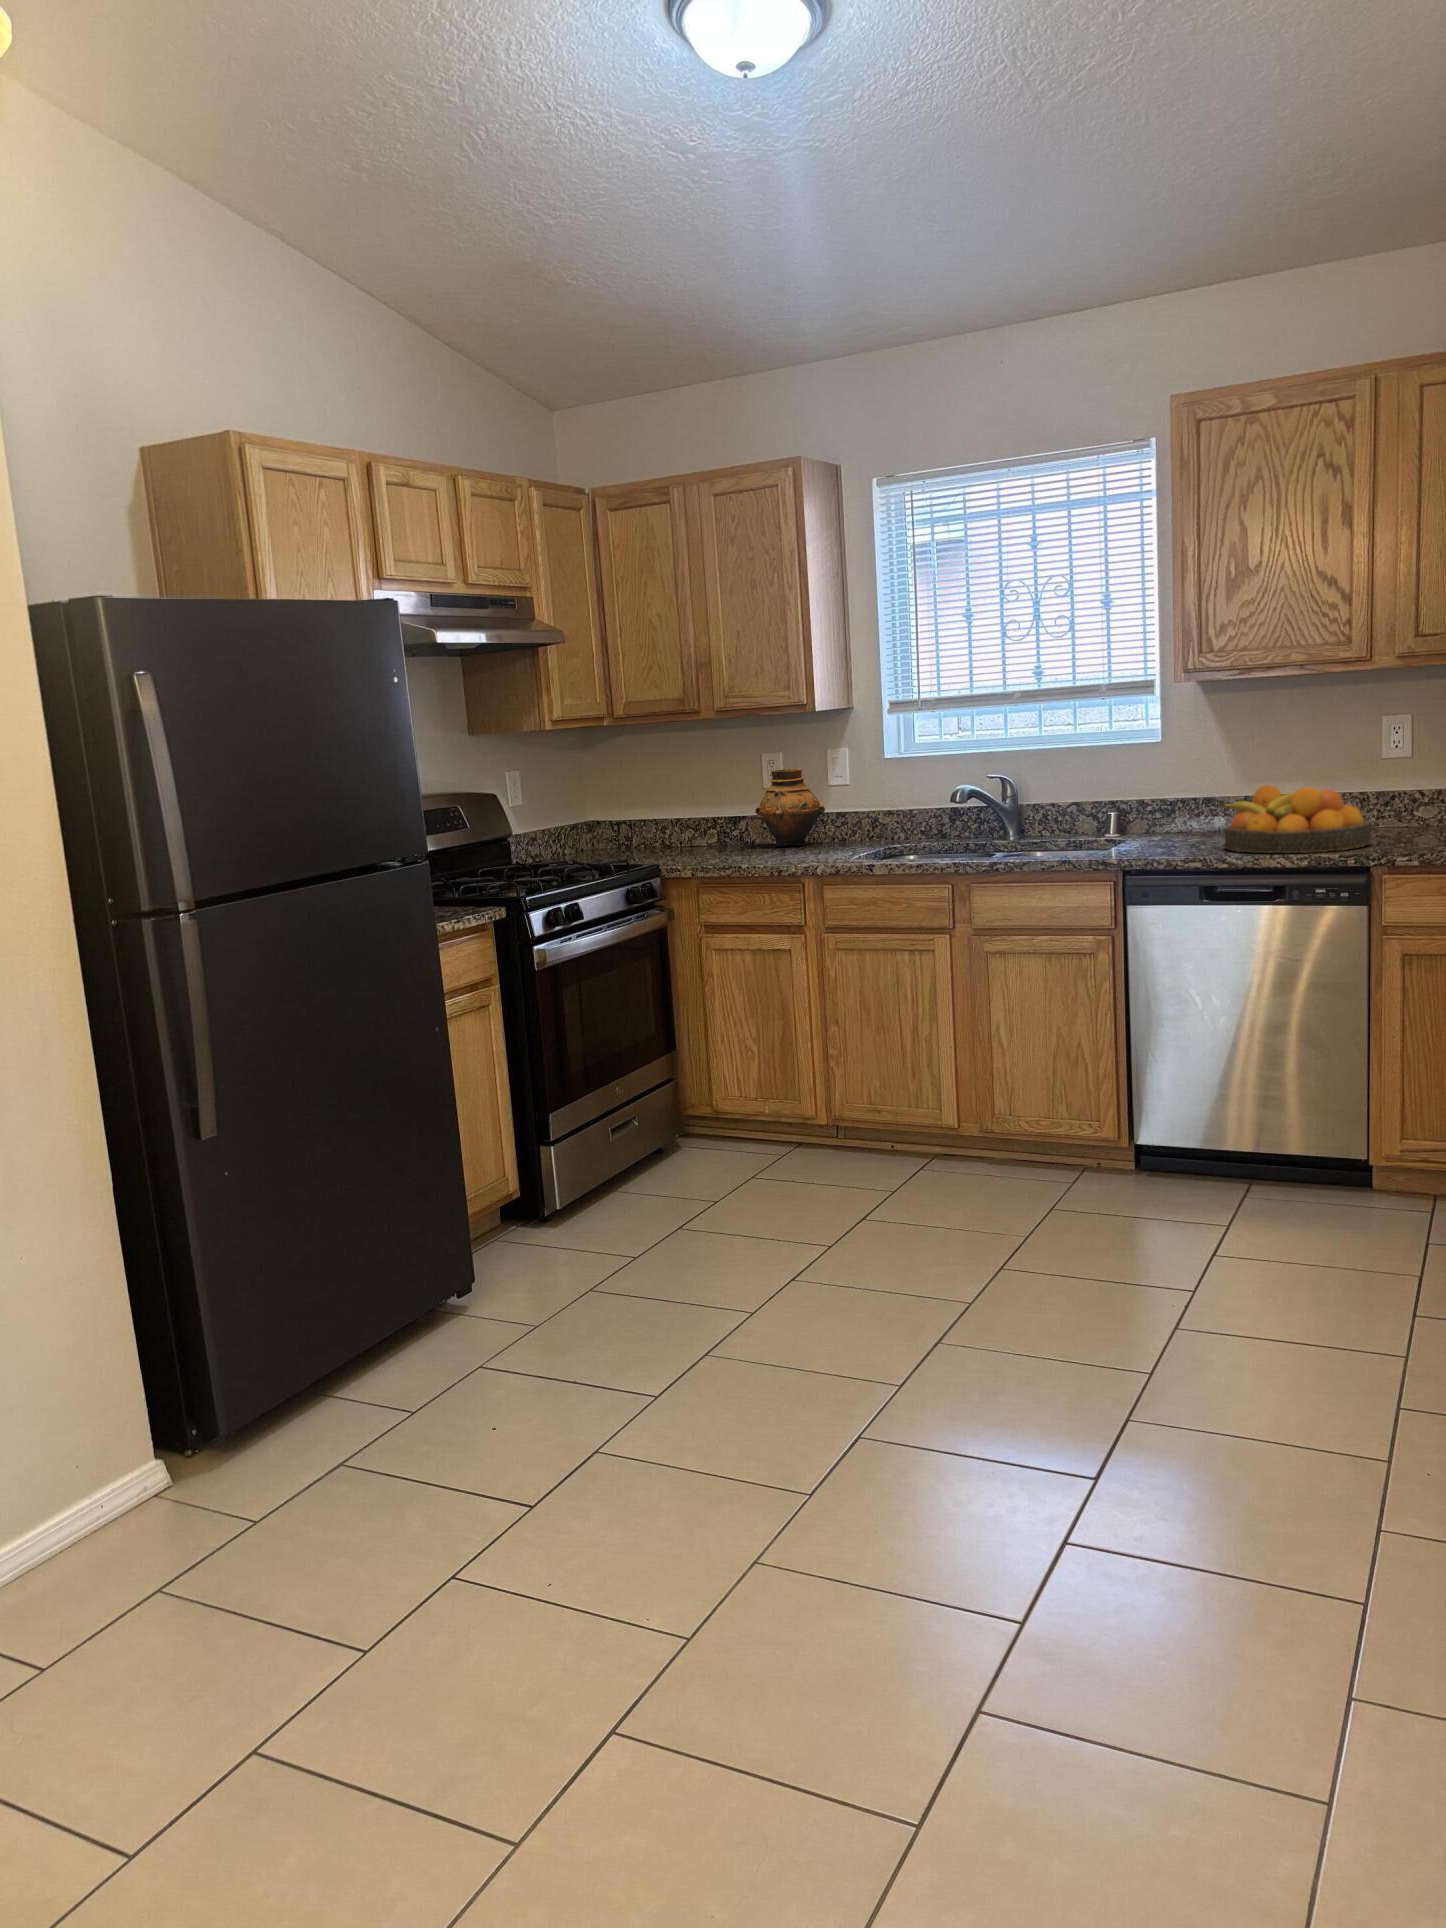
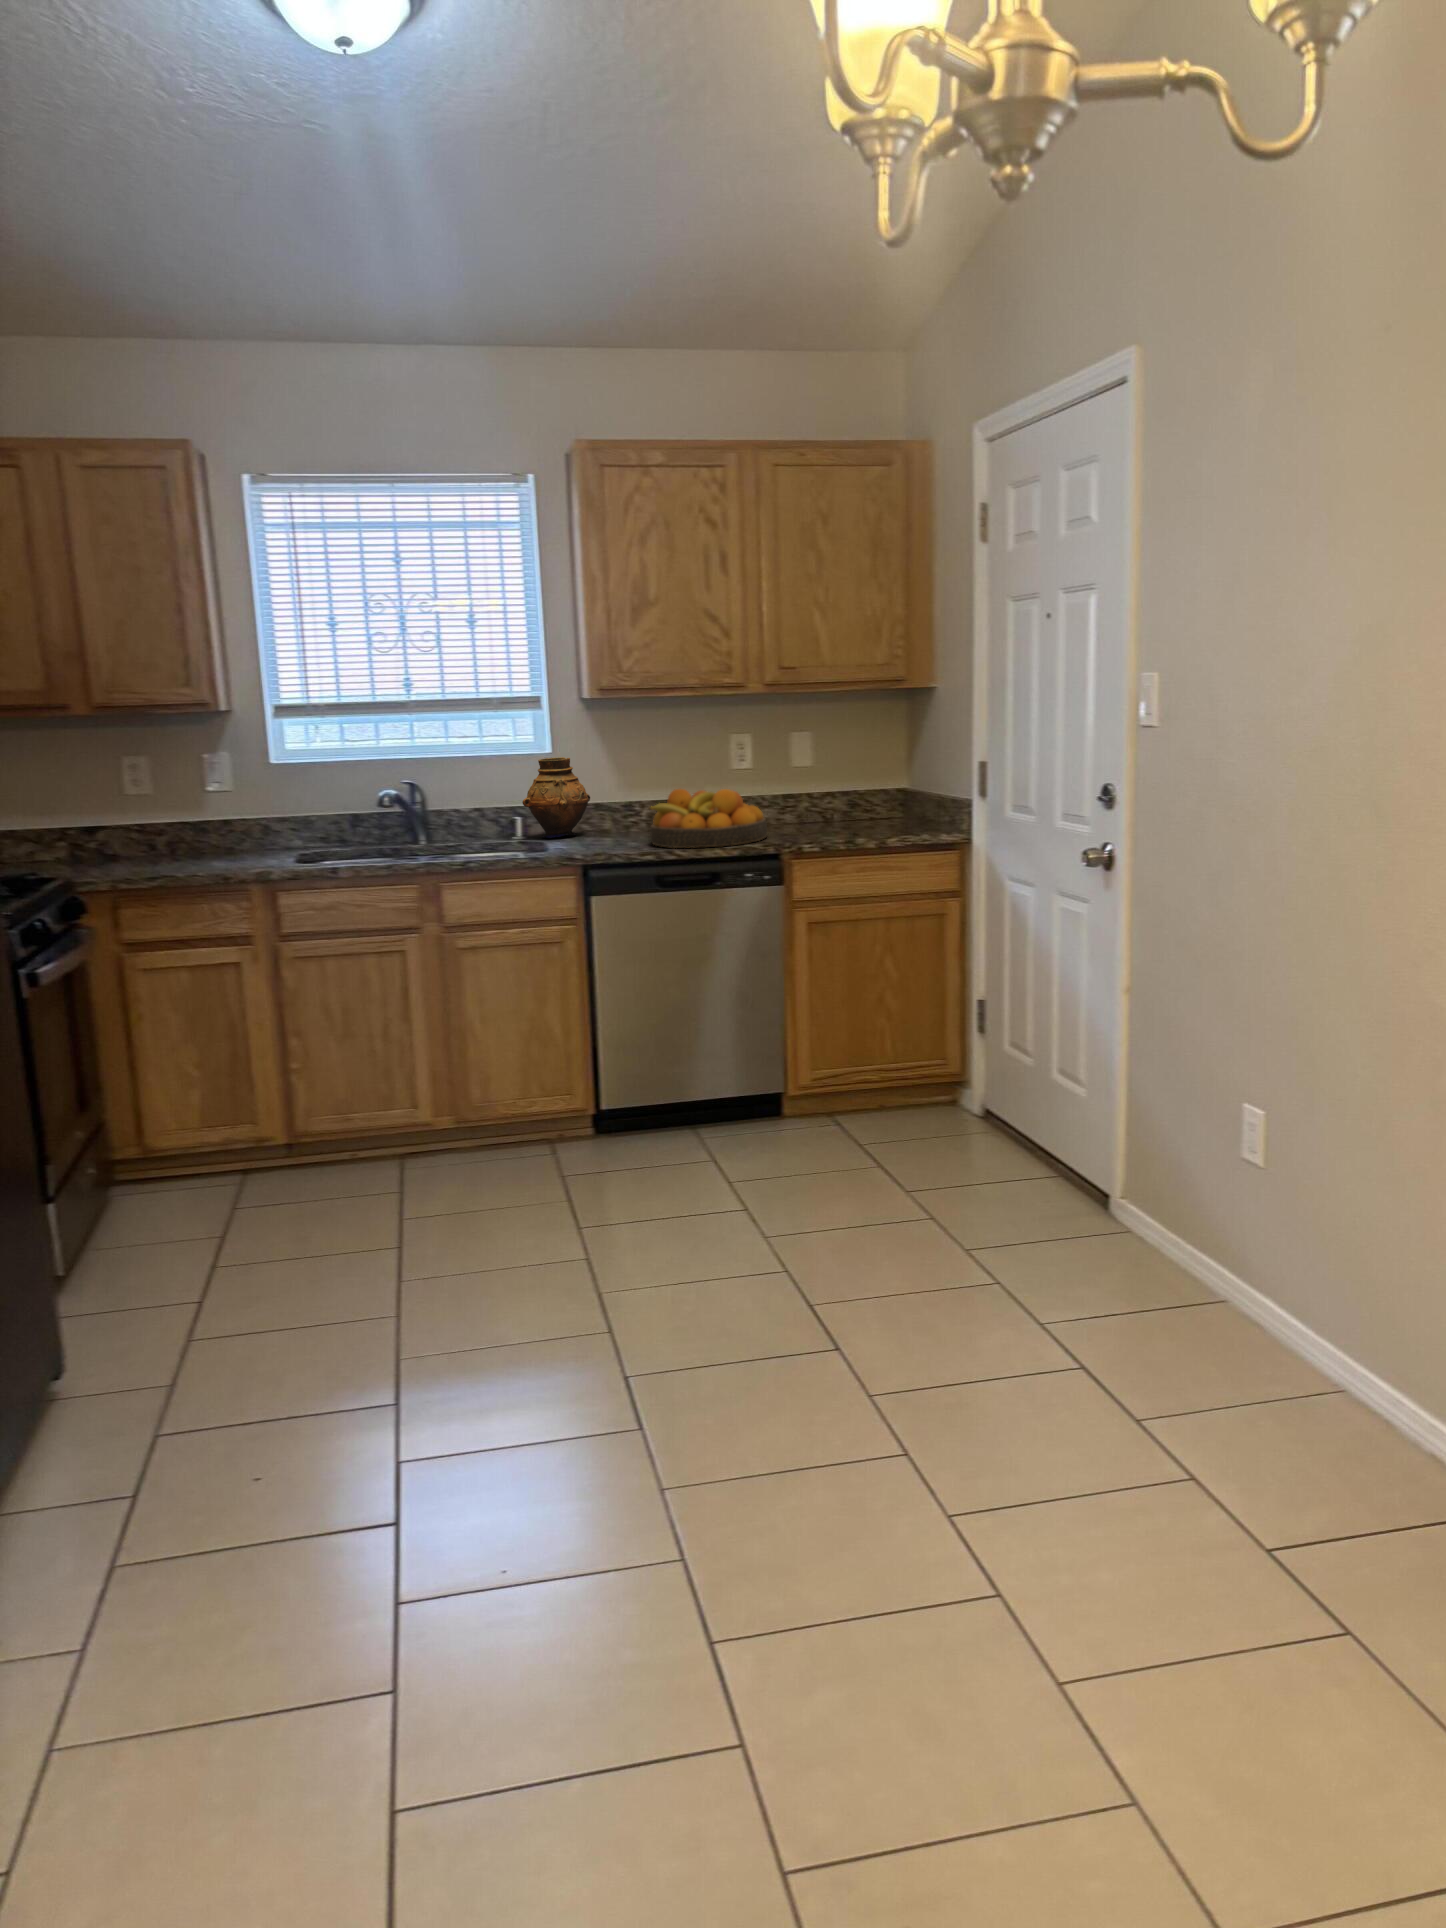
vase: present [755,768,825,846] -> present [522,757,590,838]

